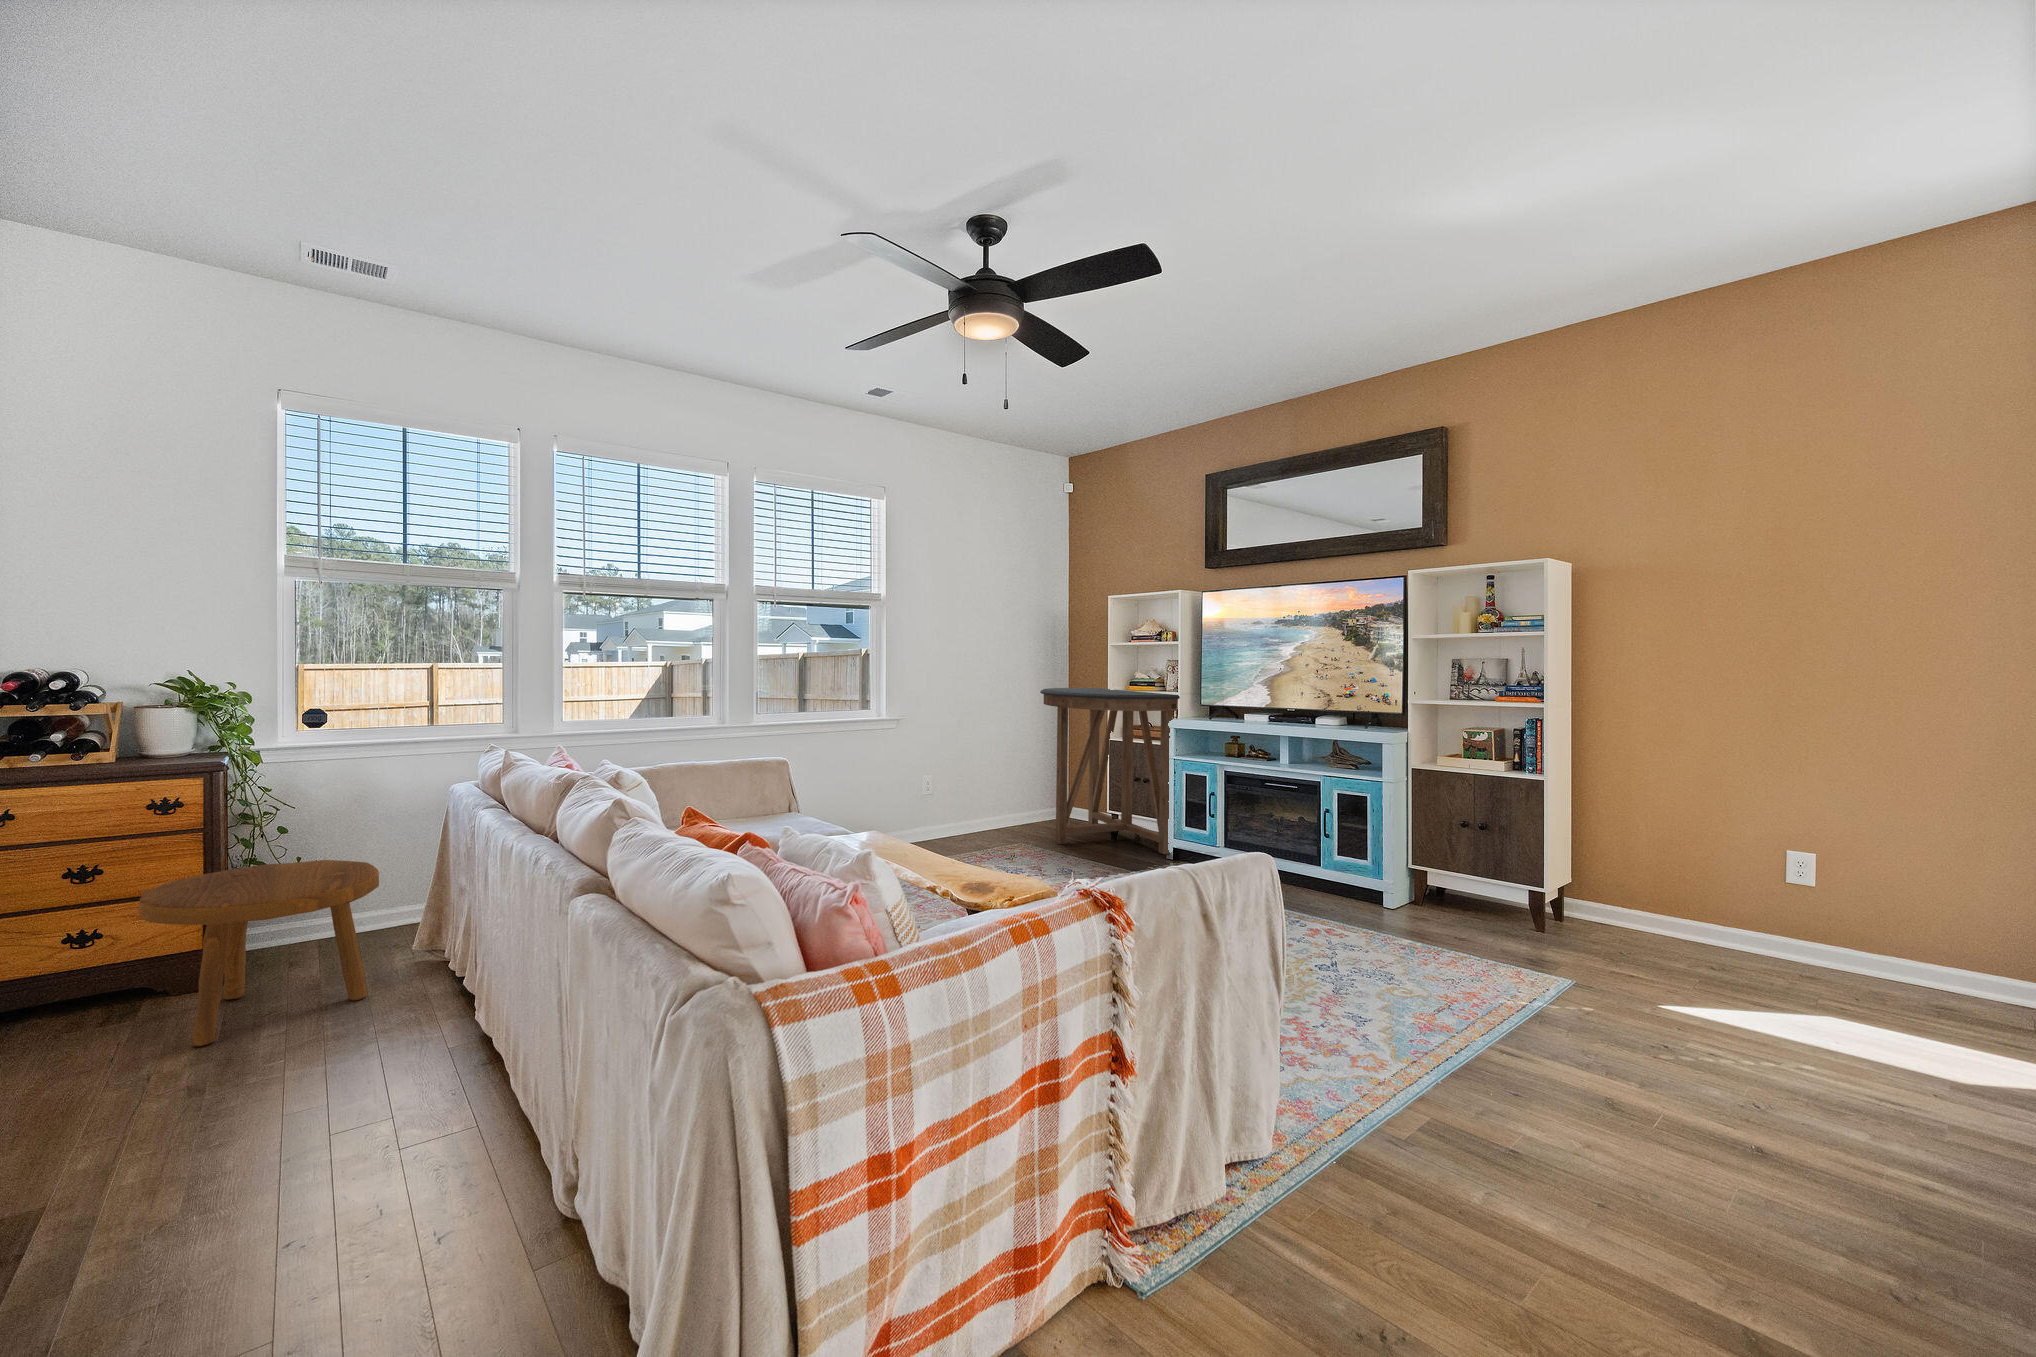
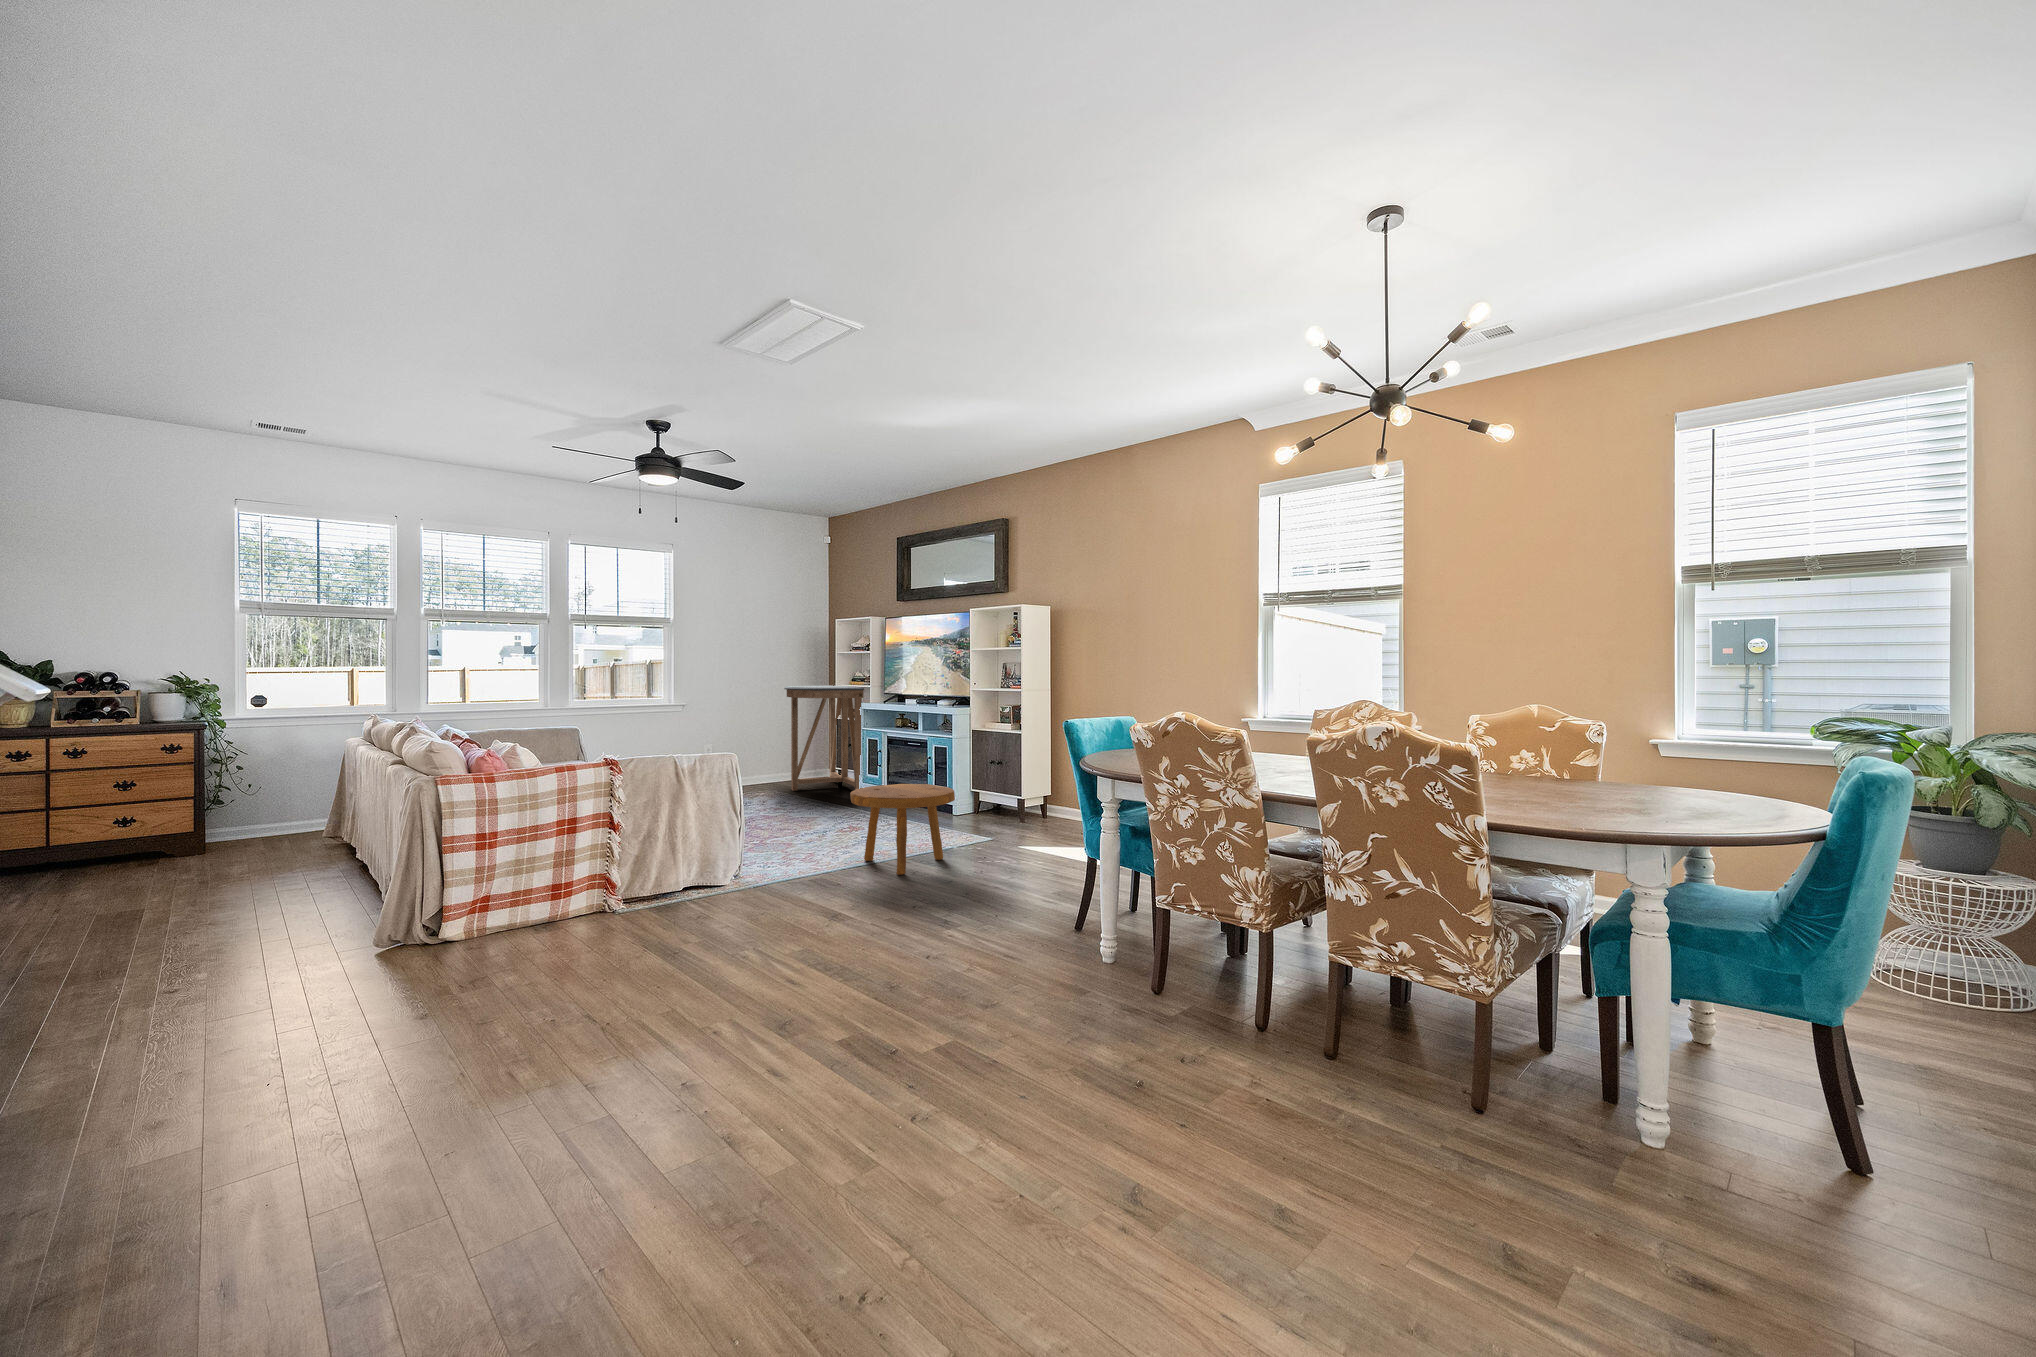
footstool: present [138,860,379,1046] -> present [850,784,955,875]

